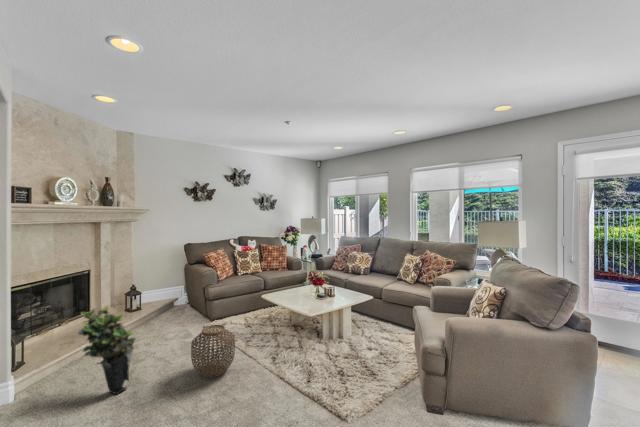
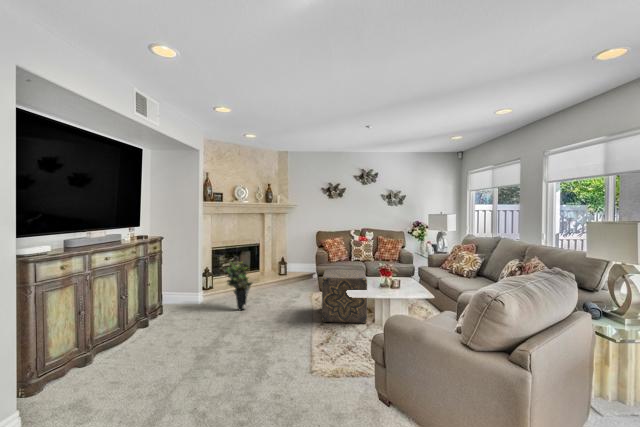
ottoman: none [251,286,321,365] -> present [322,270,367,323]
woven basket: present [191,325,235,377] -> none [274,284,302,317]

